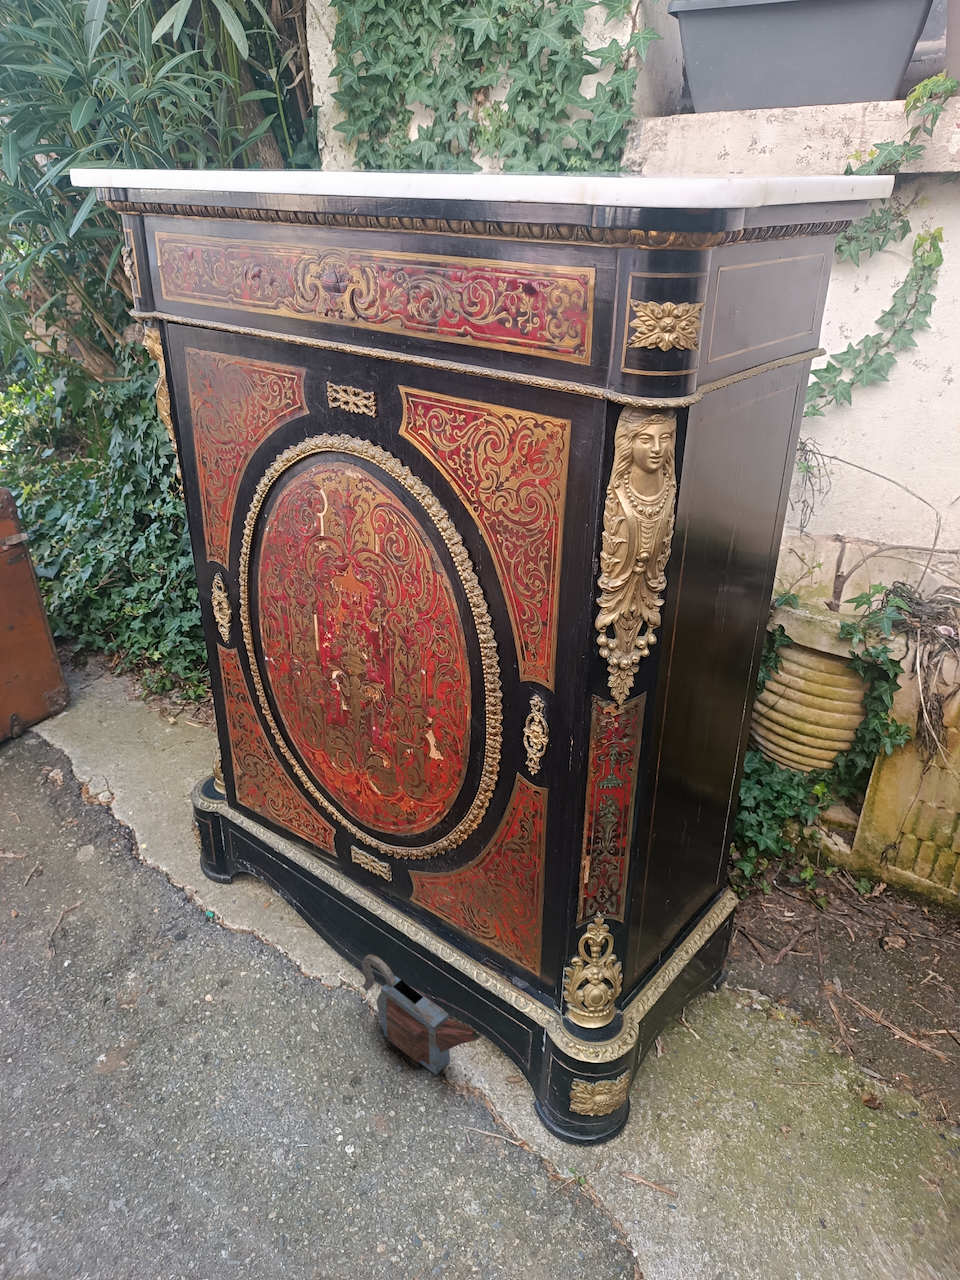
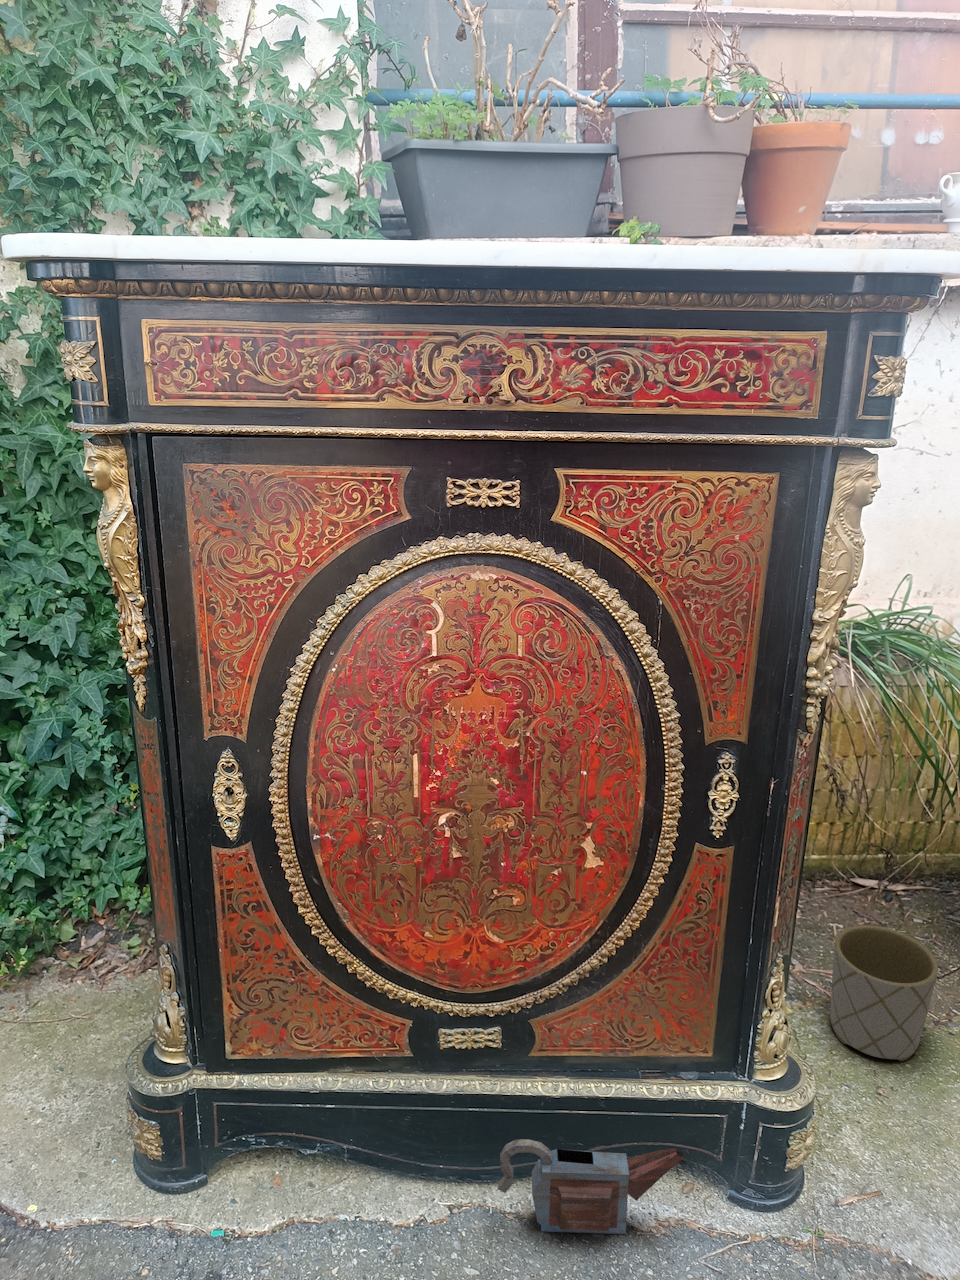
planter: none [797,969,926,1131] -> present [830,925,938,1061]

